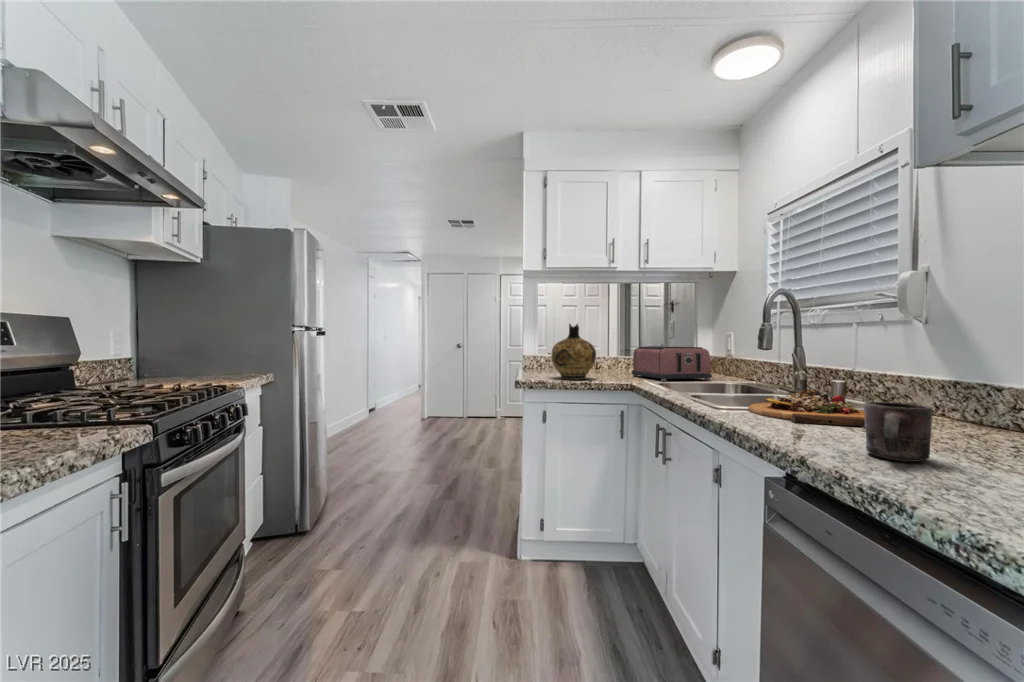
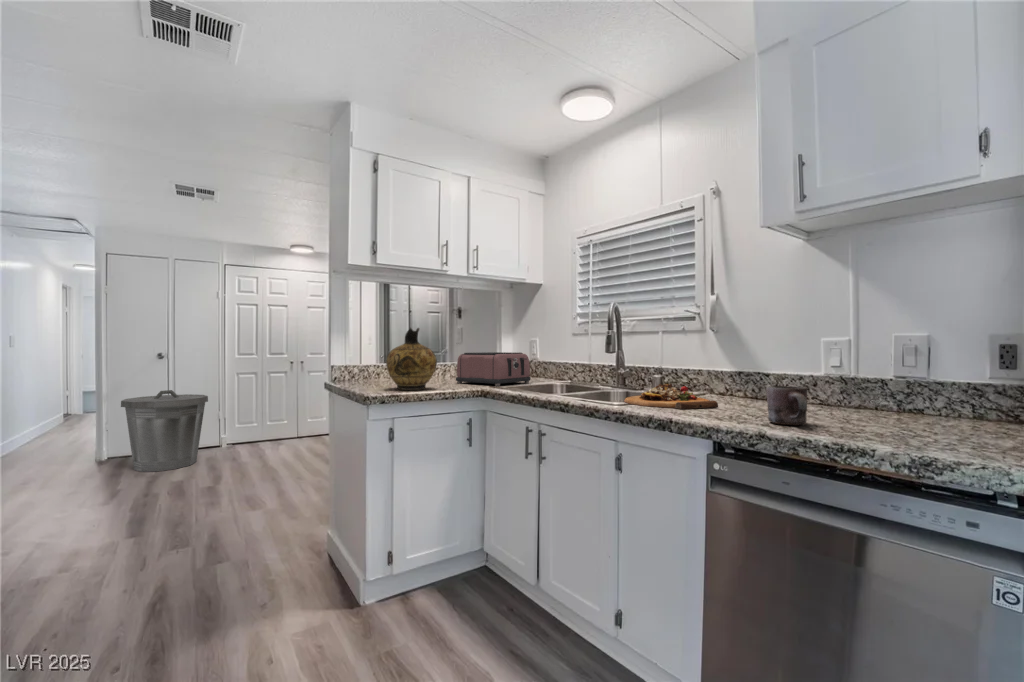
trash can: none [441,370,491,427] -> present [121,390,208,472]

